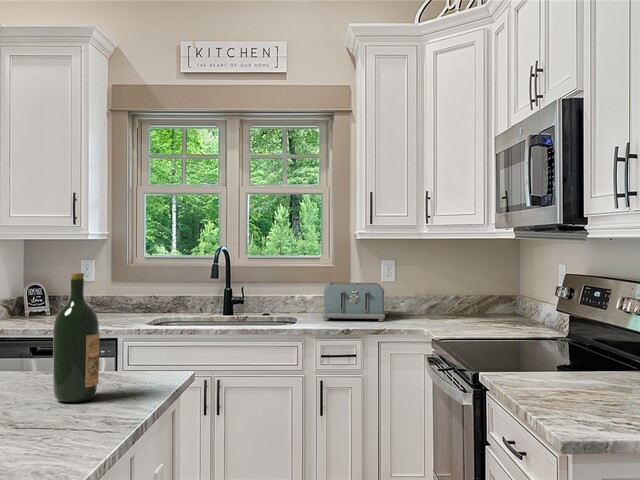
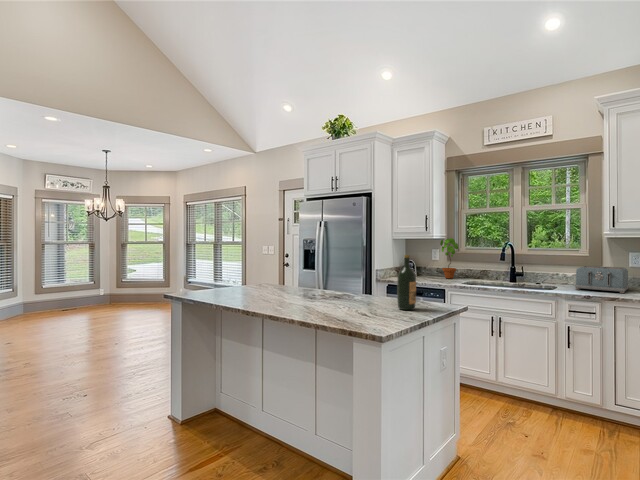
potted plant: none [101,239,135,316] -> present [440,238,458,278]

